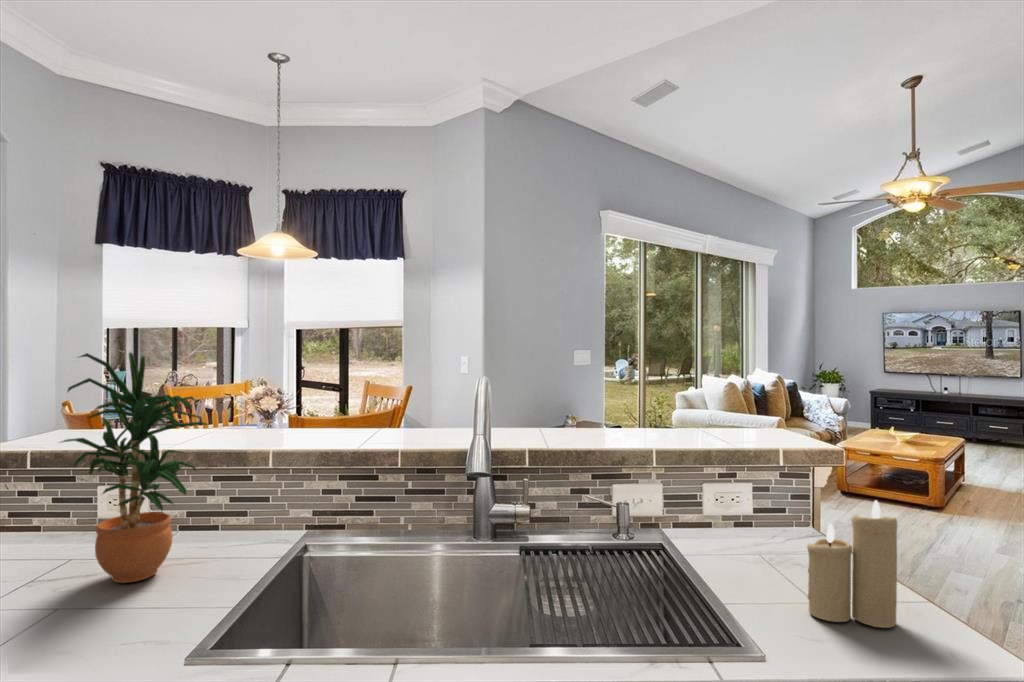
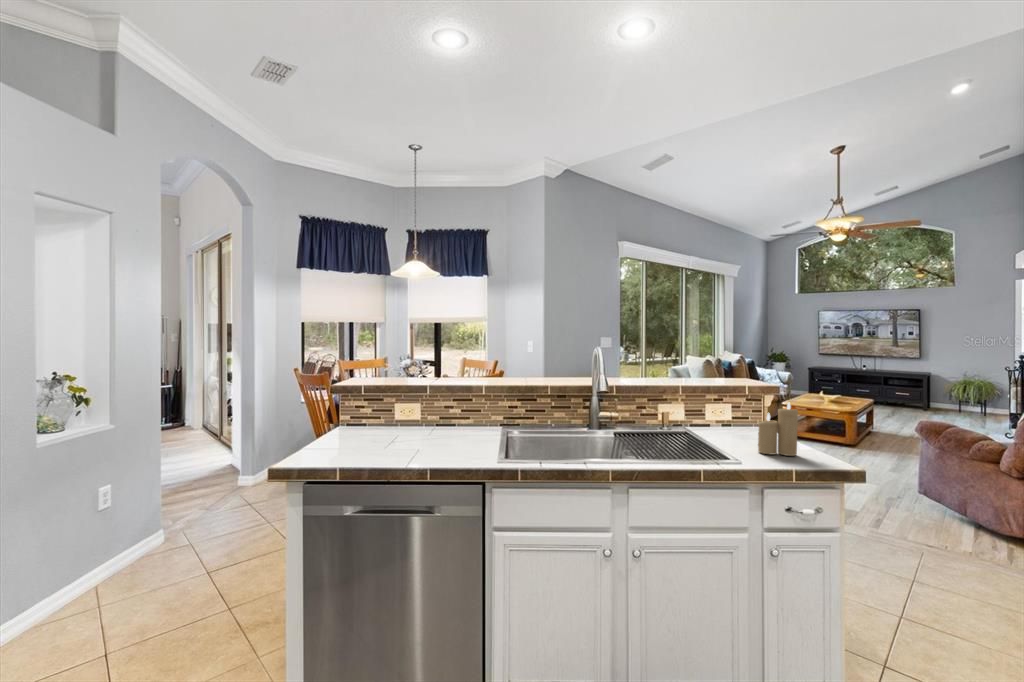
potted plant: present [62,352,209,583] -> none [415,336,476,442]

